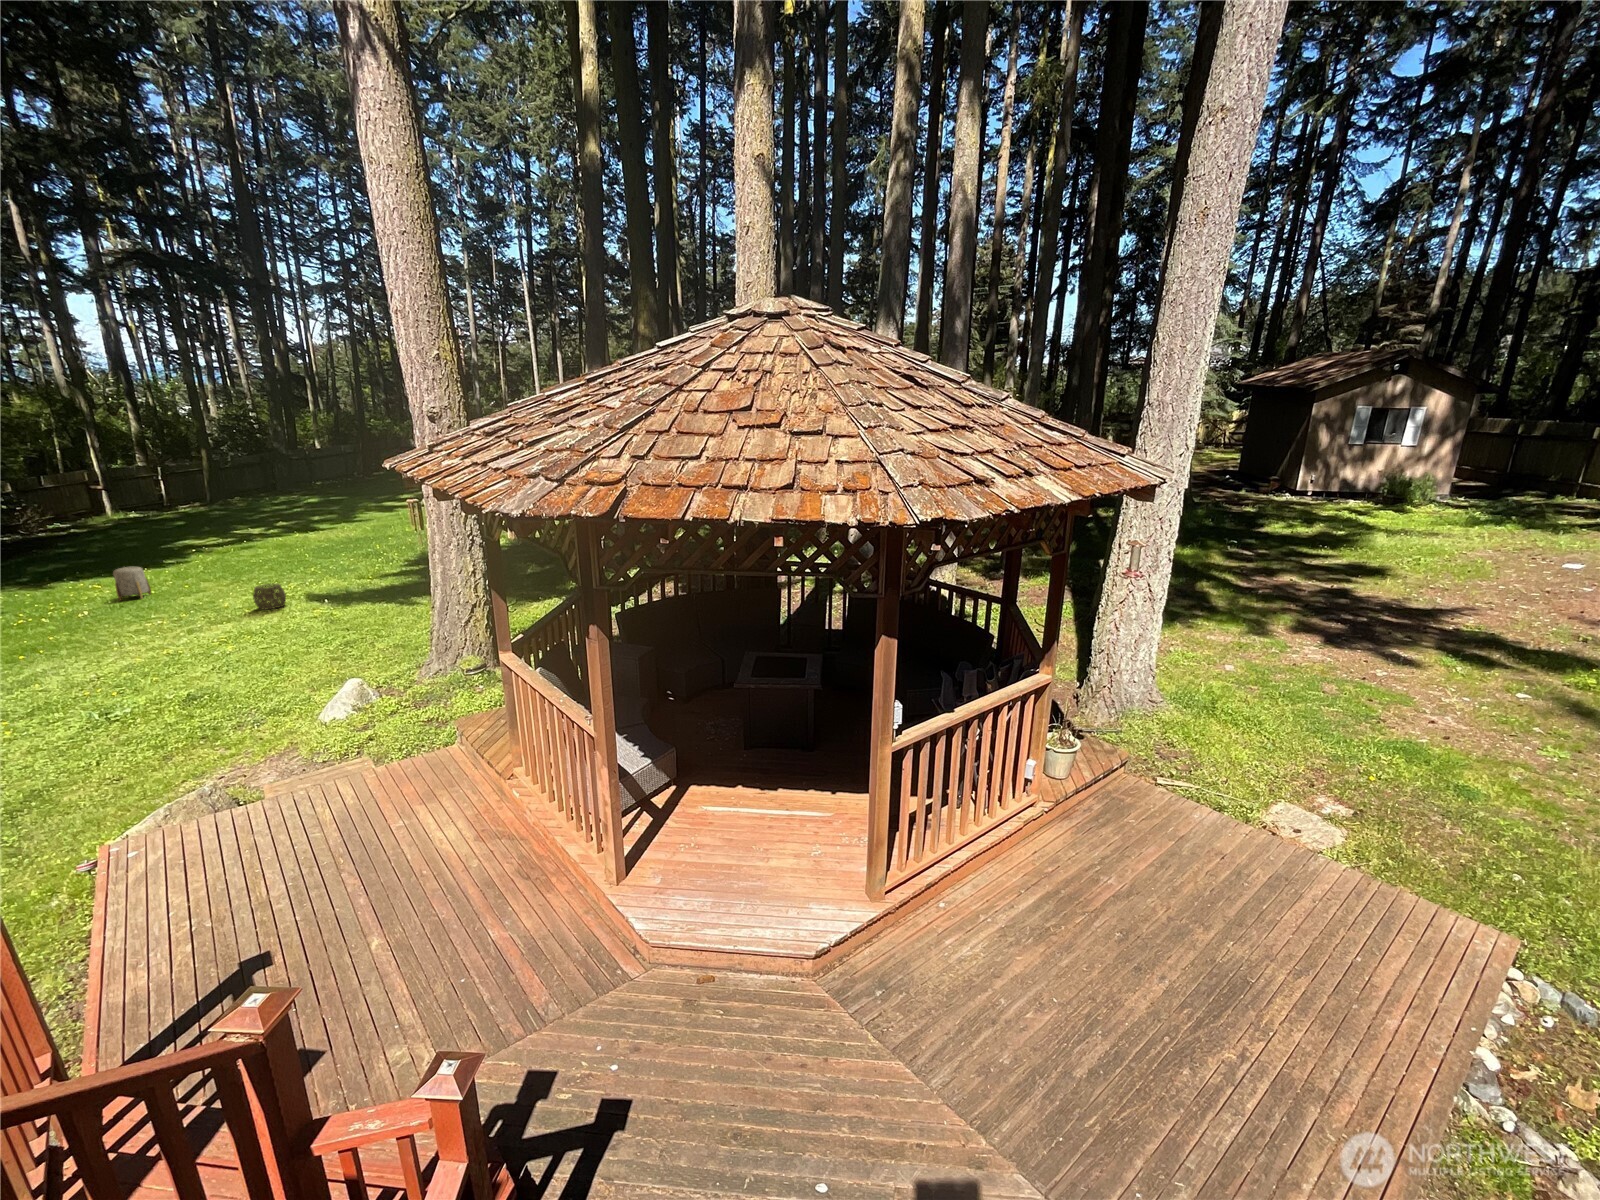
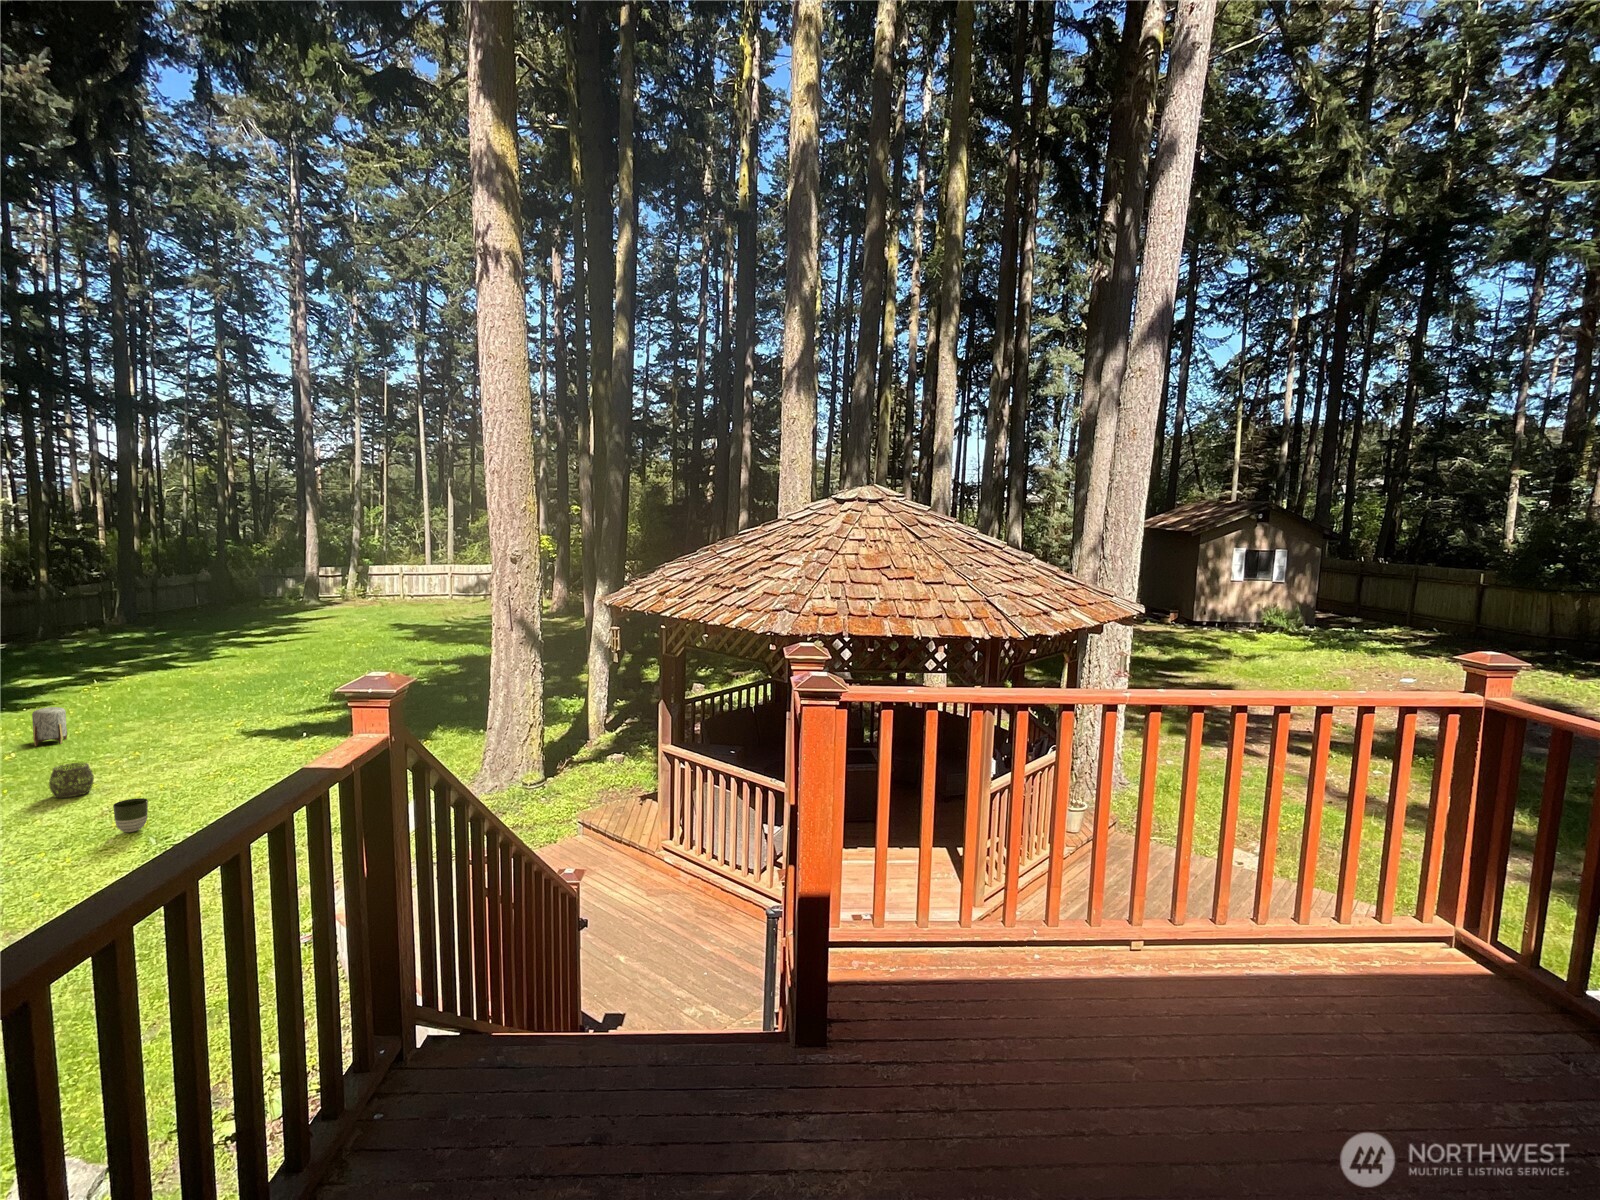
woven basket: present [253,584,286,610] -> present [49,763,94,798]
planter: none [54,667,95,699] -> present [113,798,148,832]

